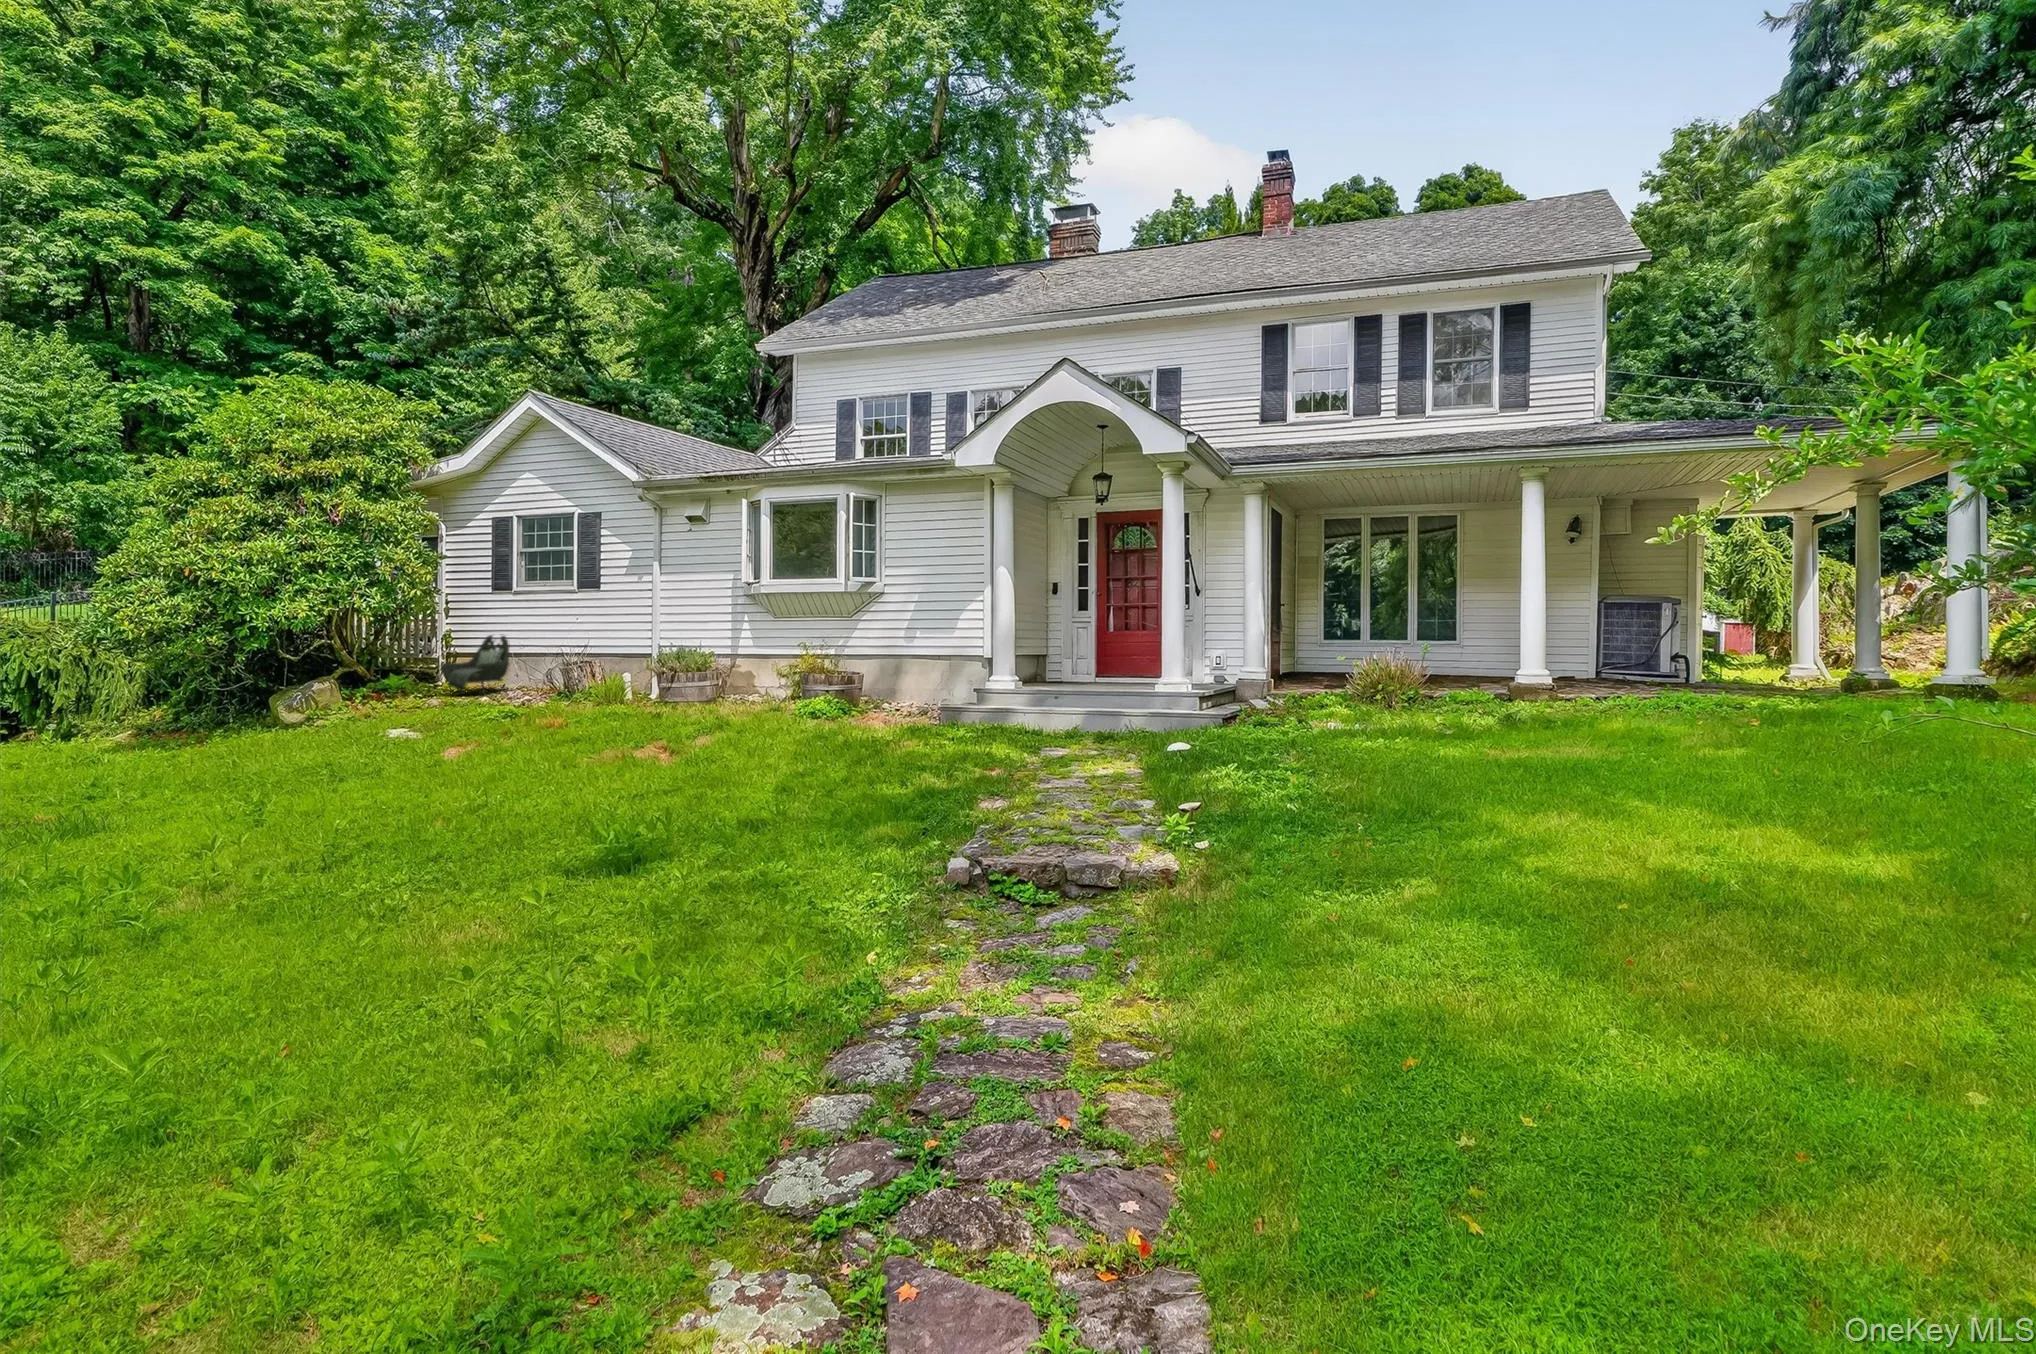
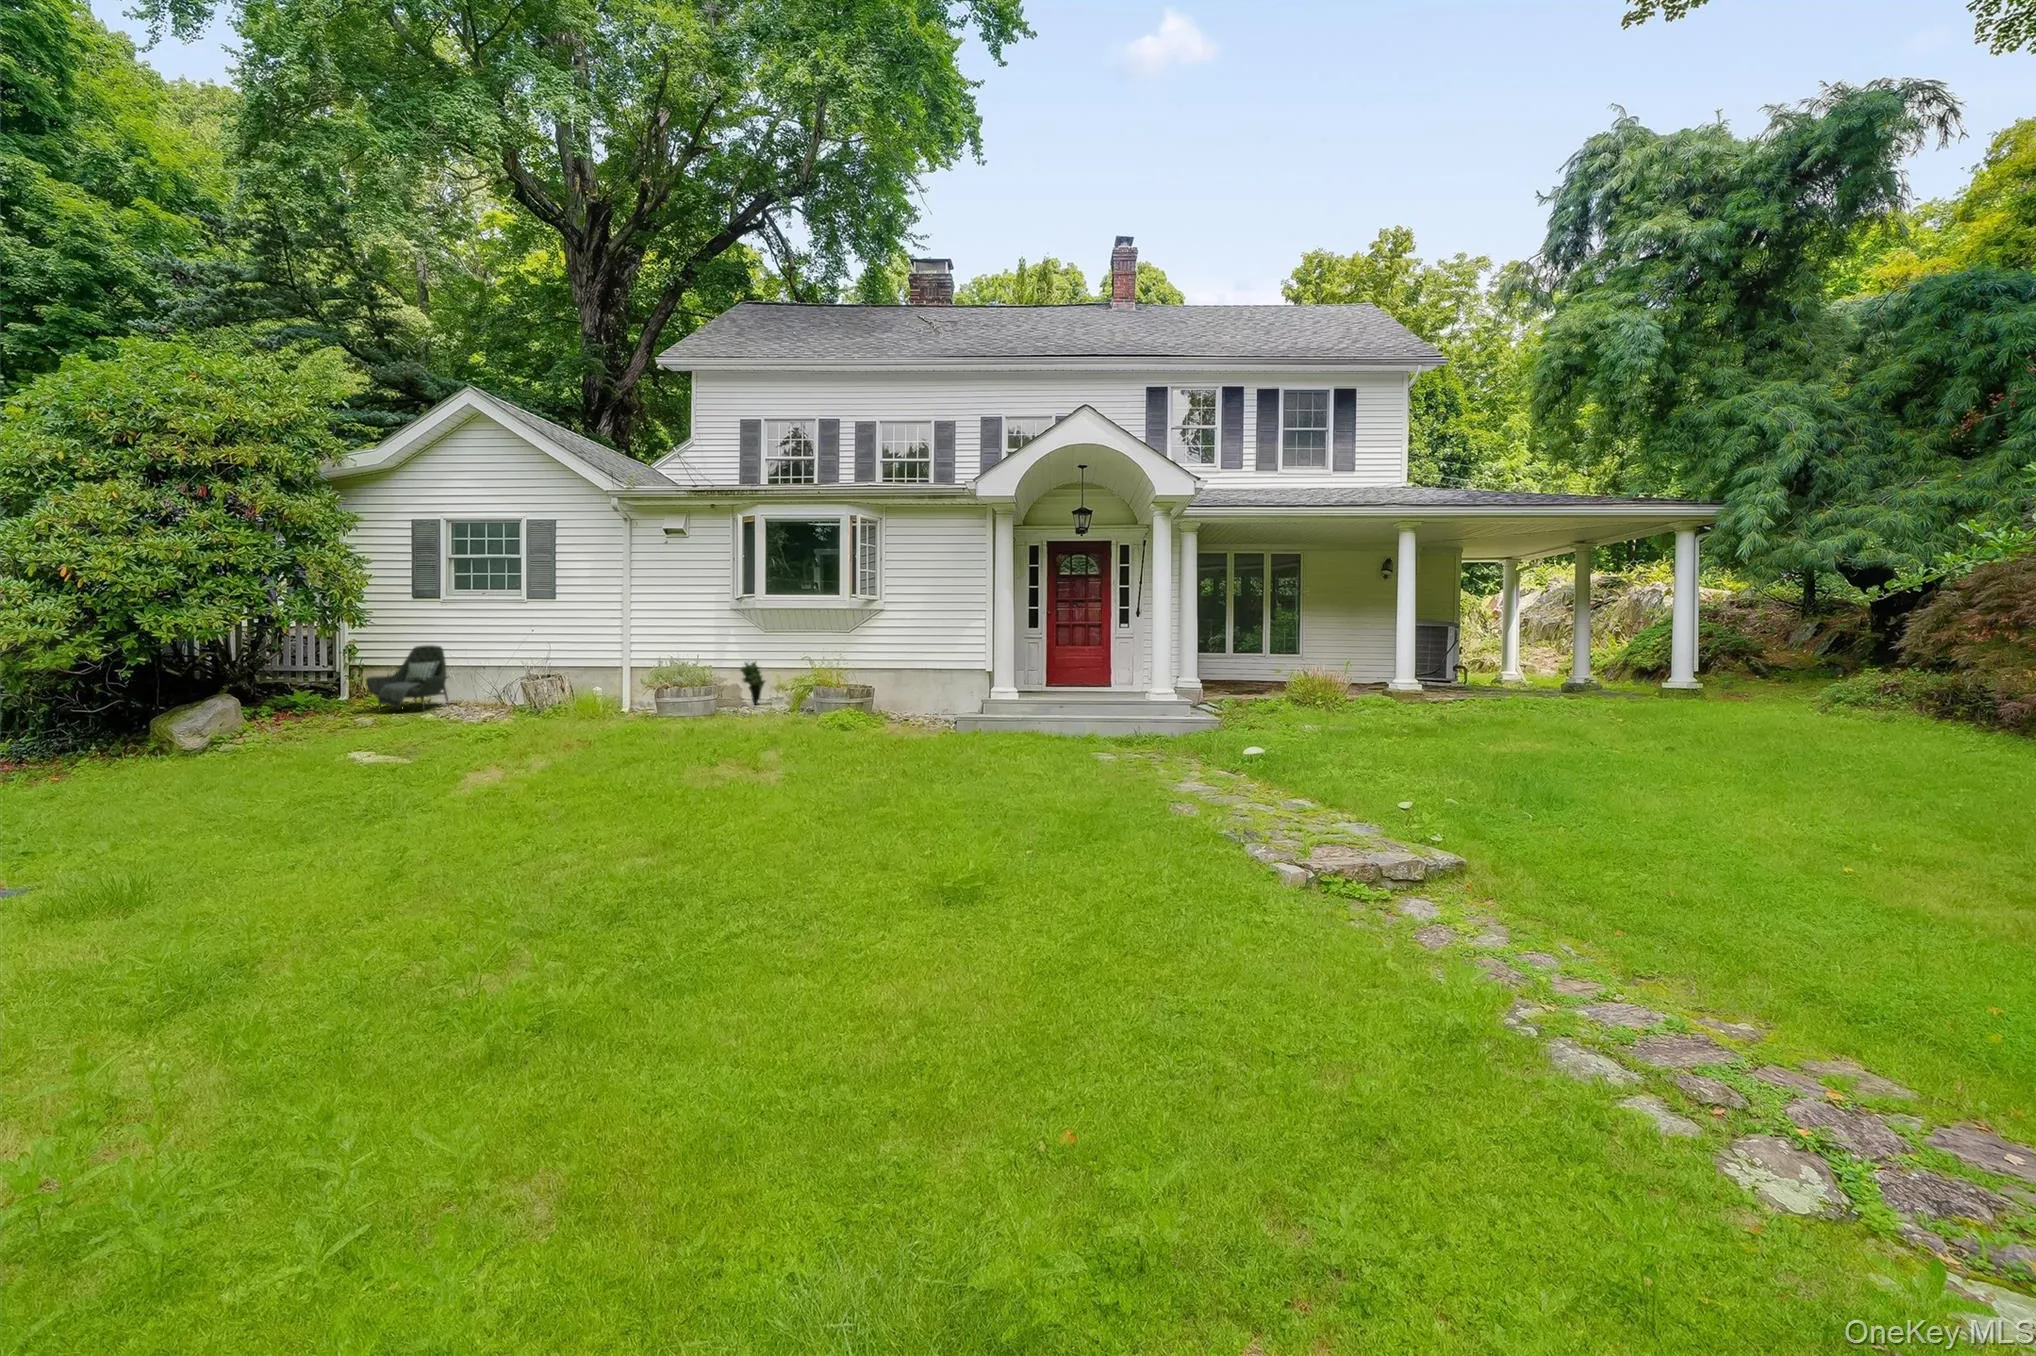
potted plant: none [747,648,774,694] -> present [740,661,765,704]

